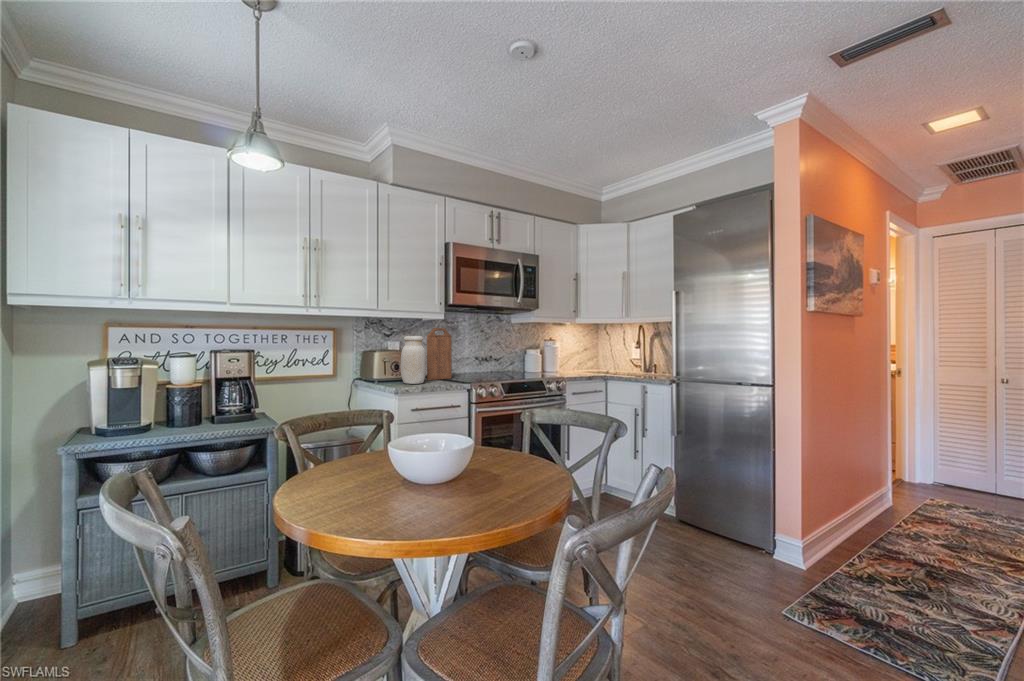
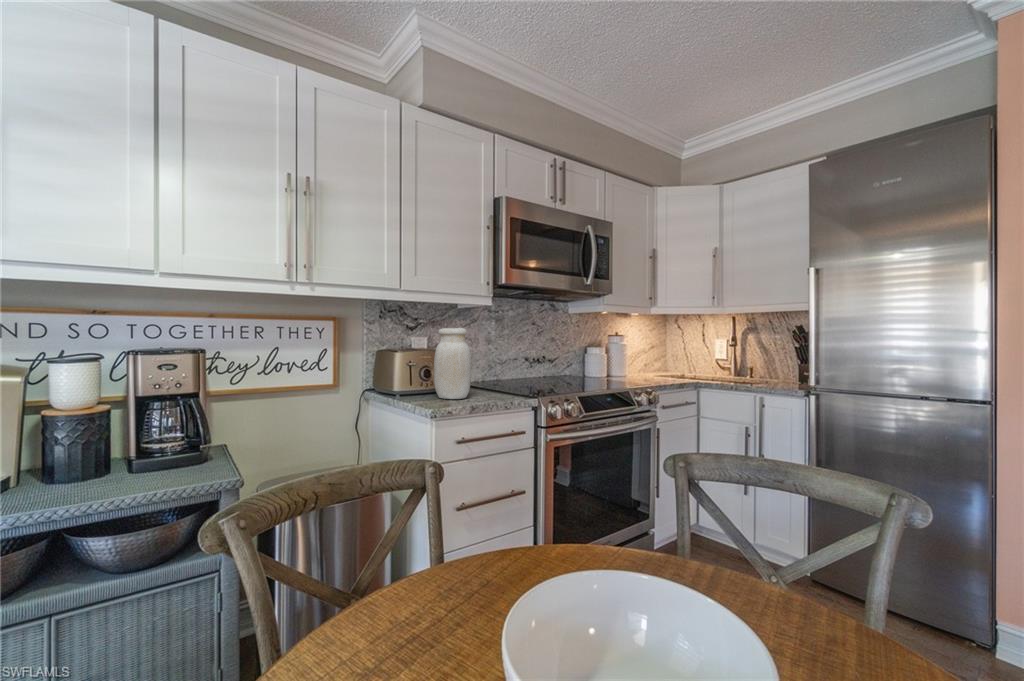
cutting board: present [427,328,452,380] -> none [468,317,500,392]

